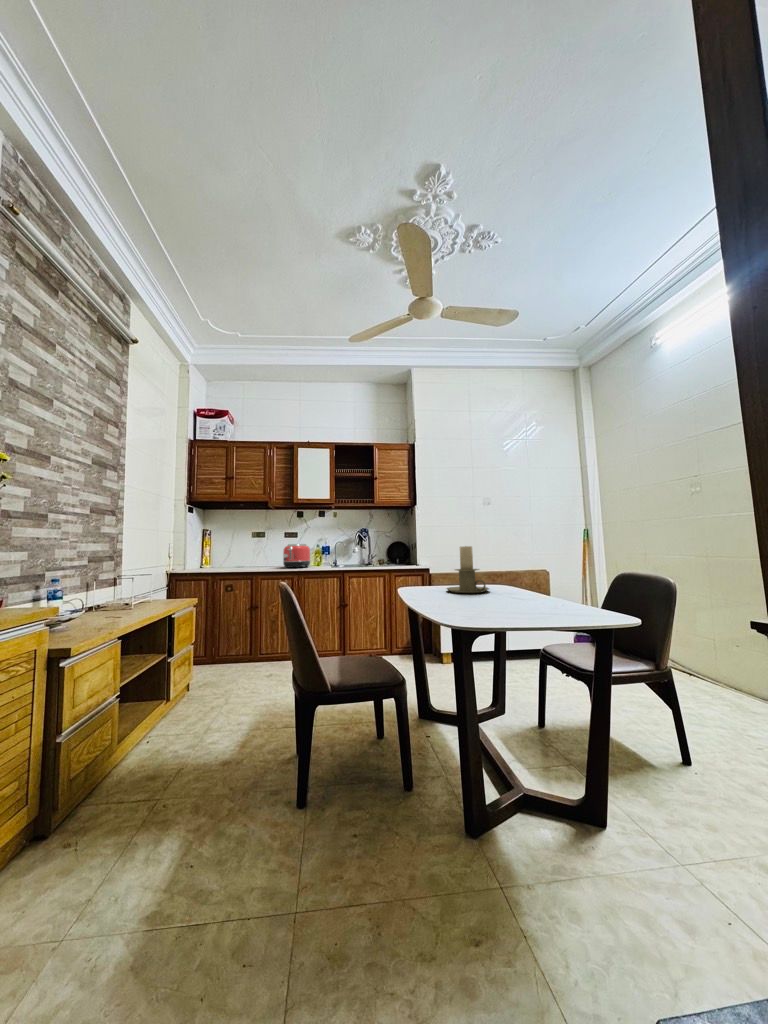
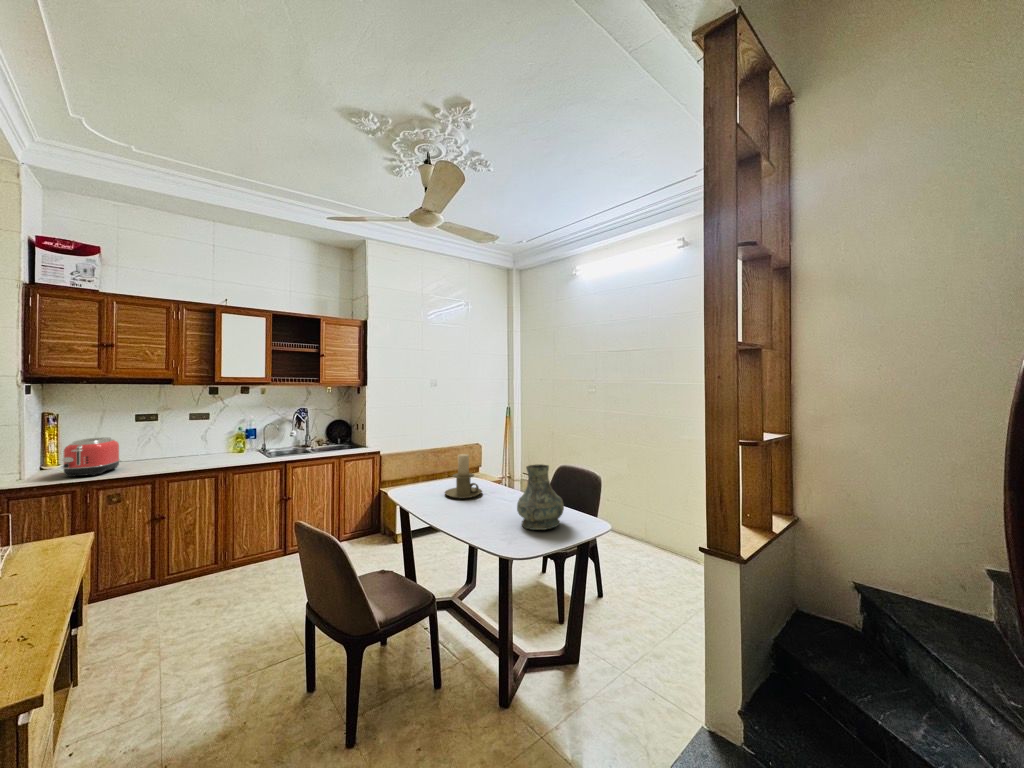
vase: none [494,535,560,614] -> present [517,464,564,530]
toaster: present [283,544,310,568] -> present [63,437,120,477]

